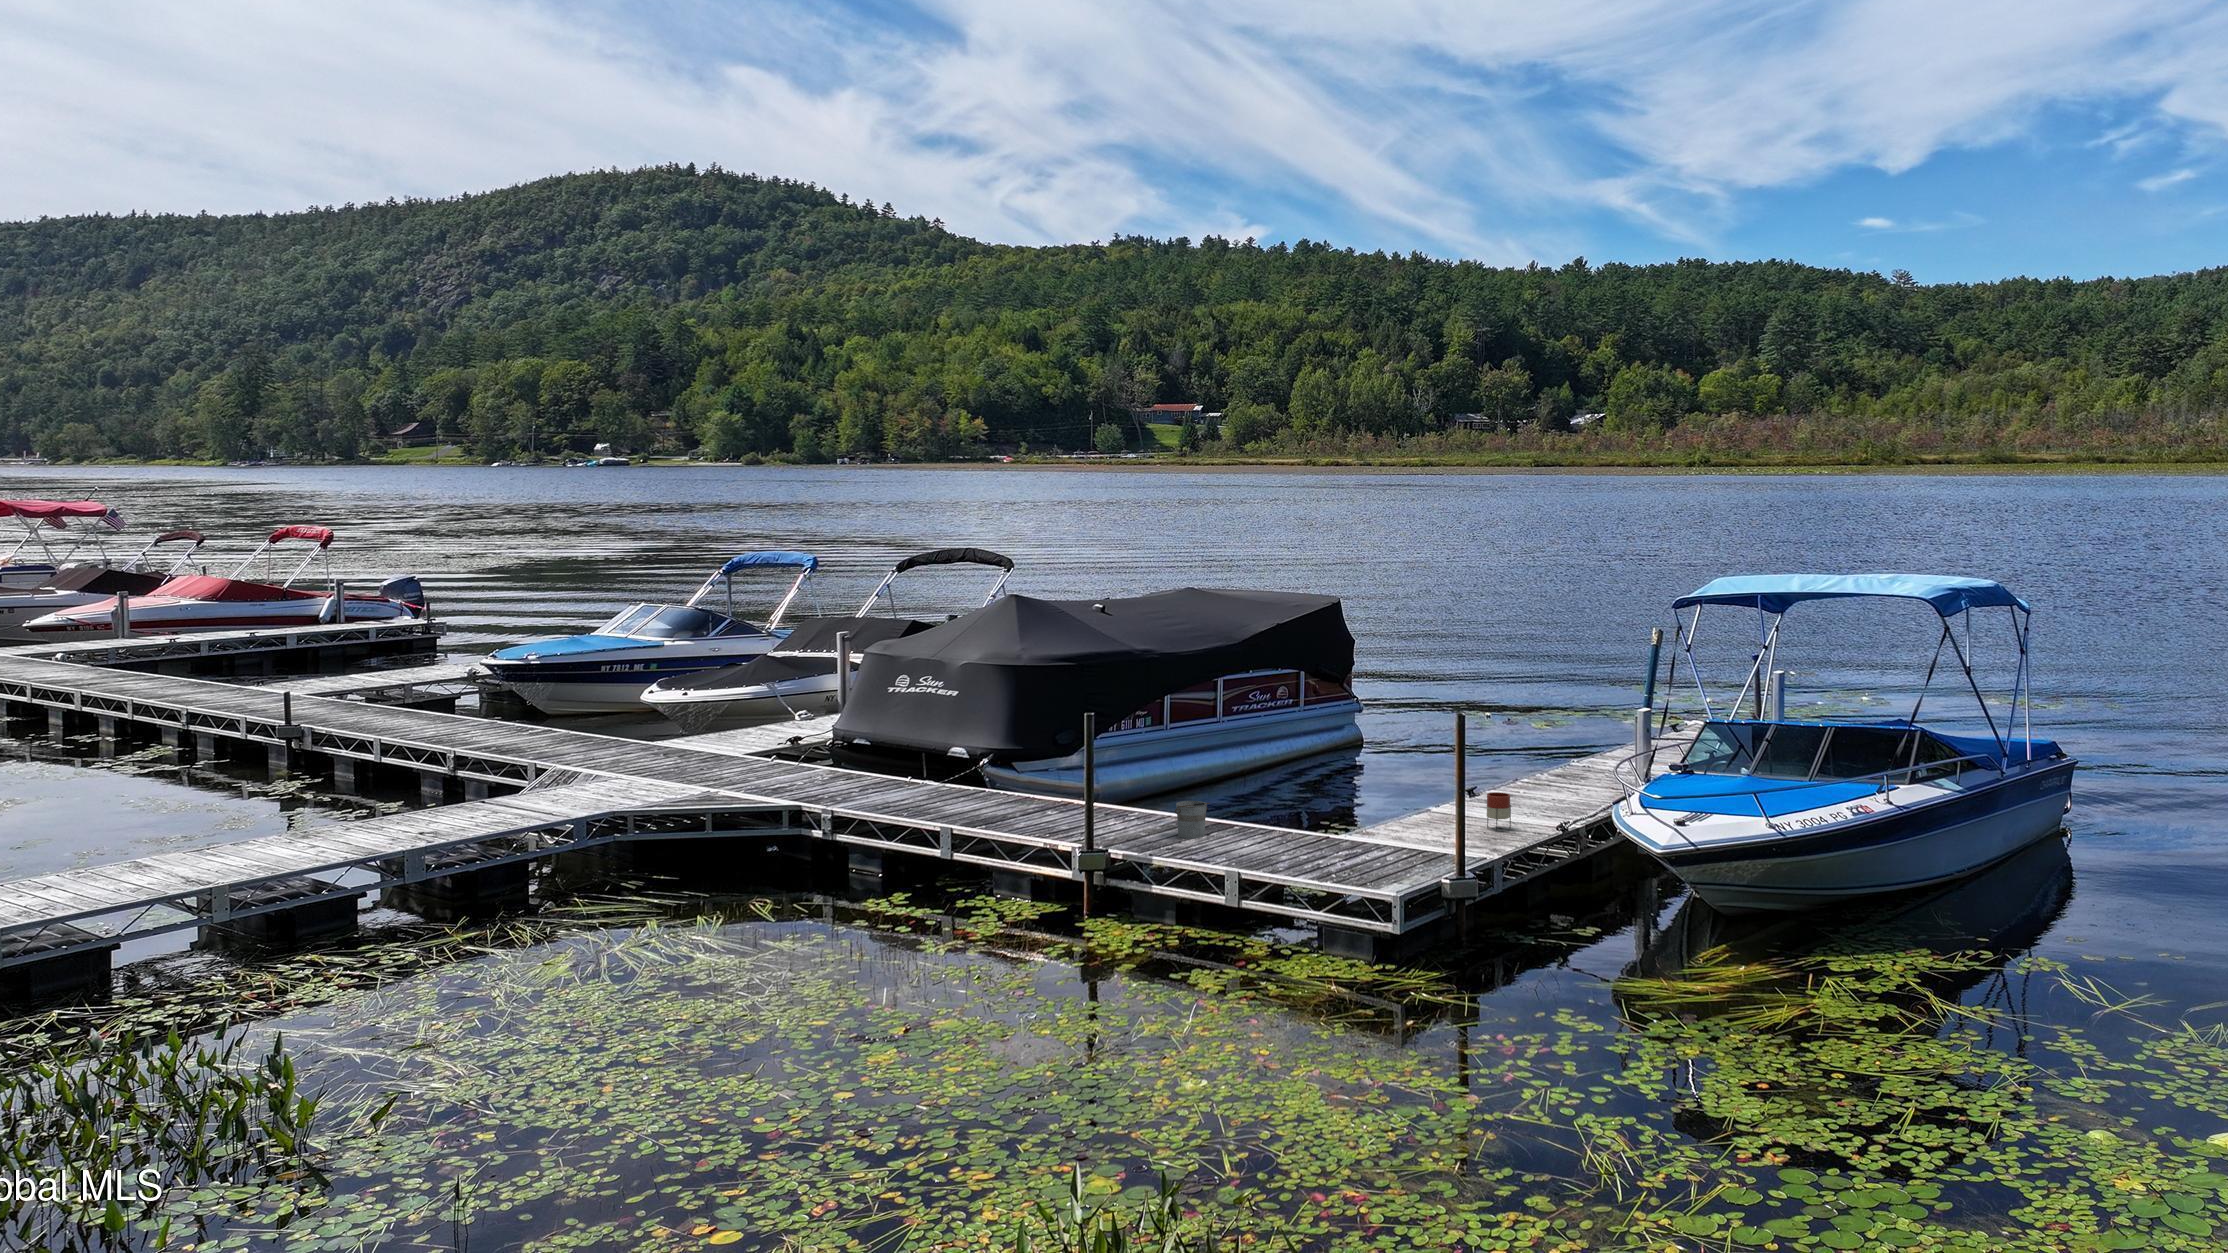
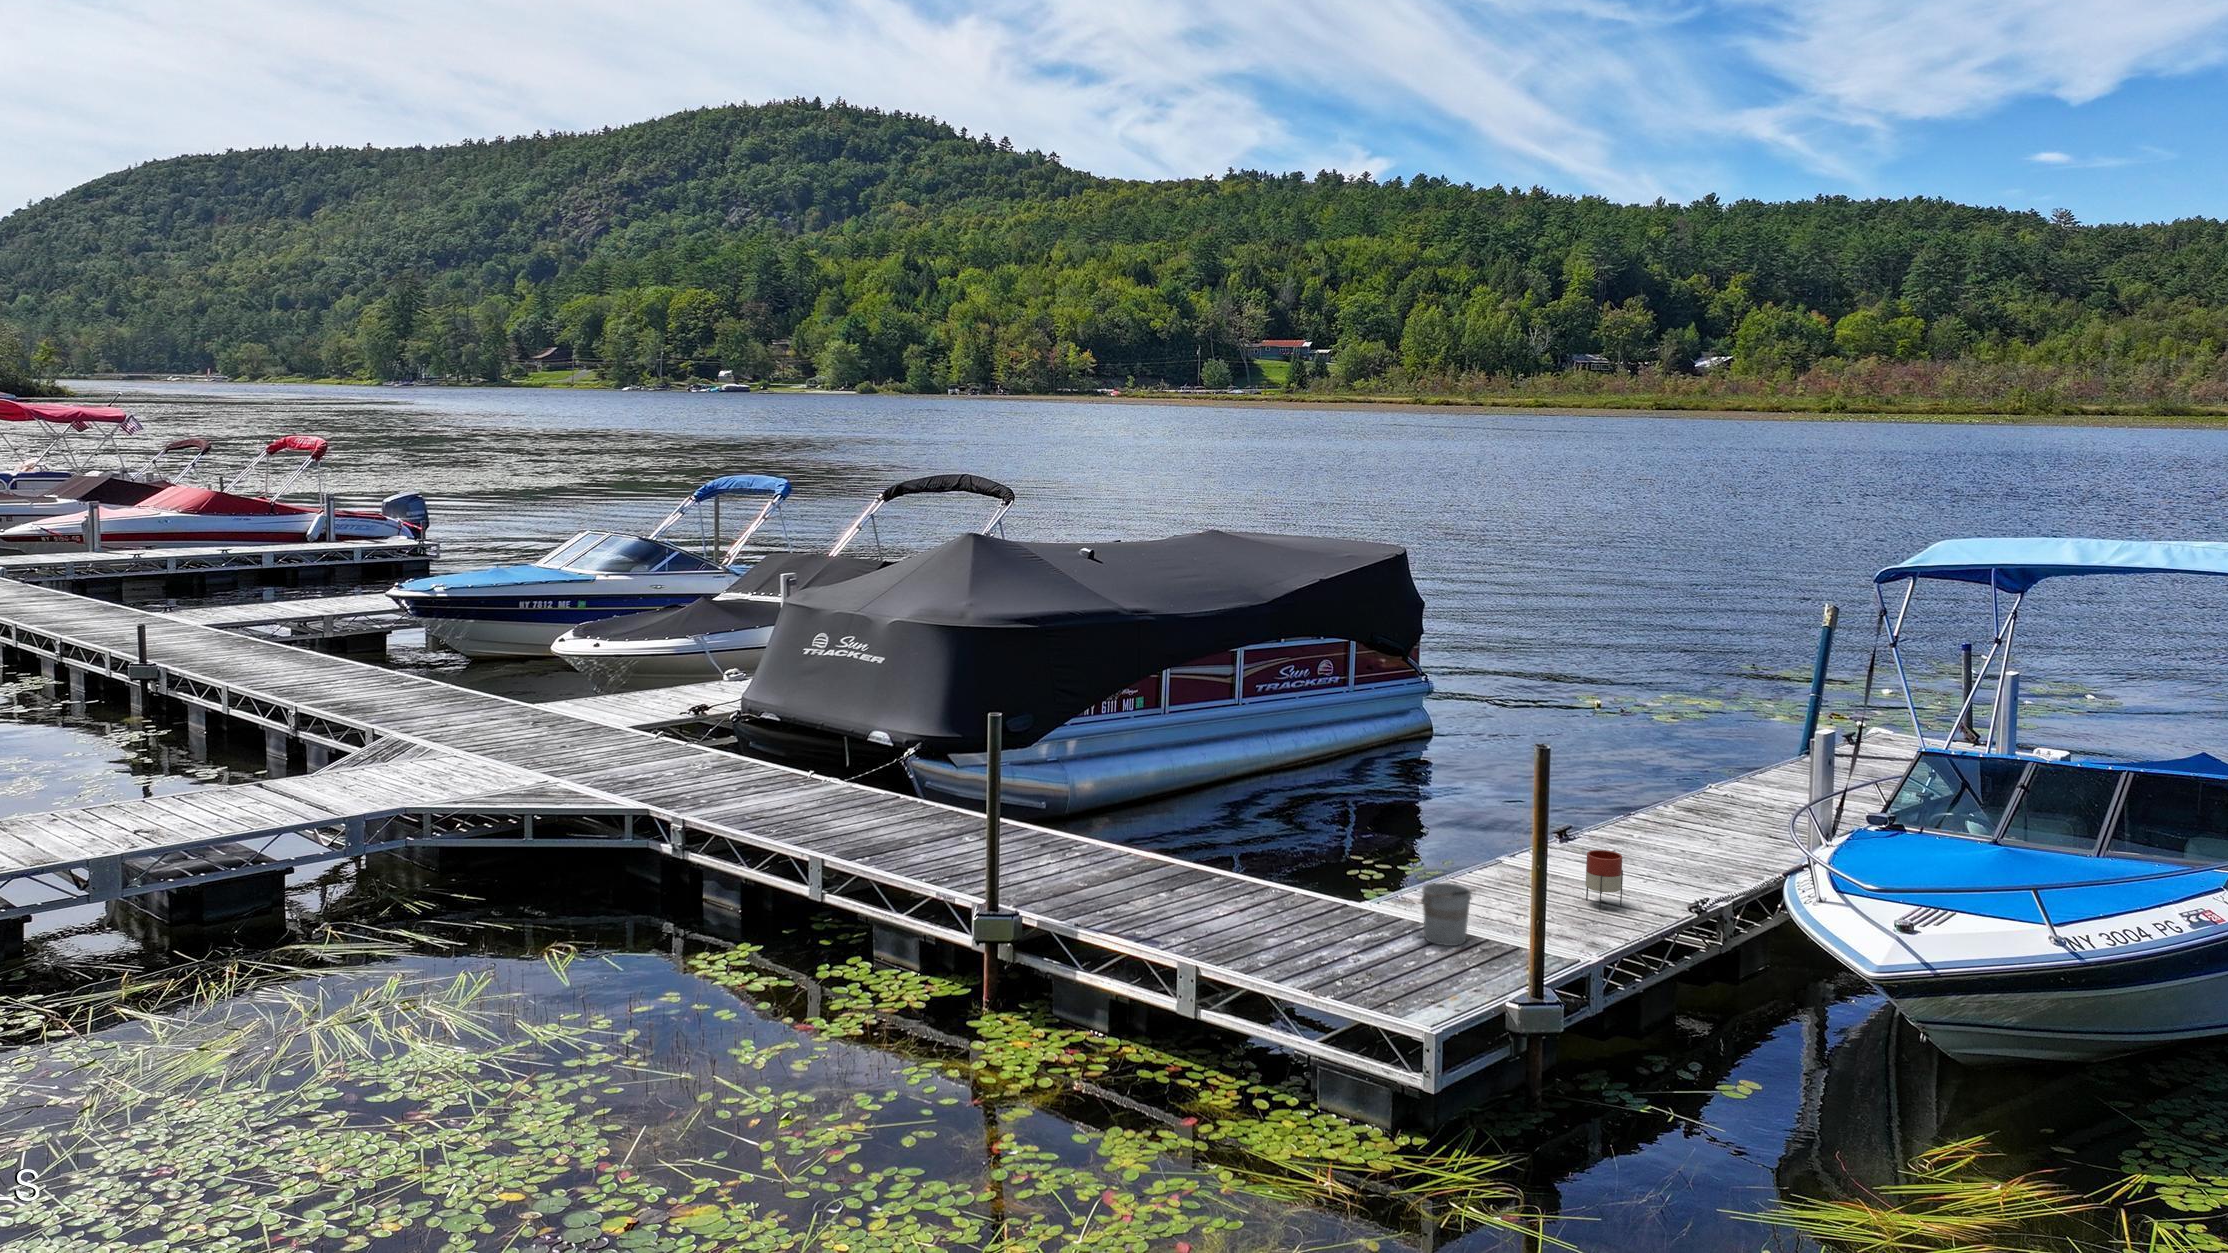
bucket: present [1175,801,1210,839] -> present [1421,883,1475,946]

